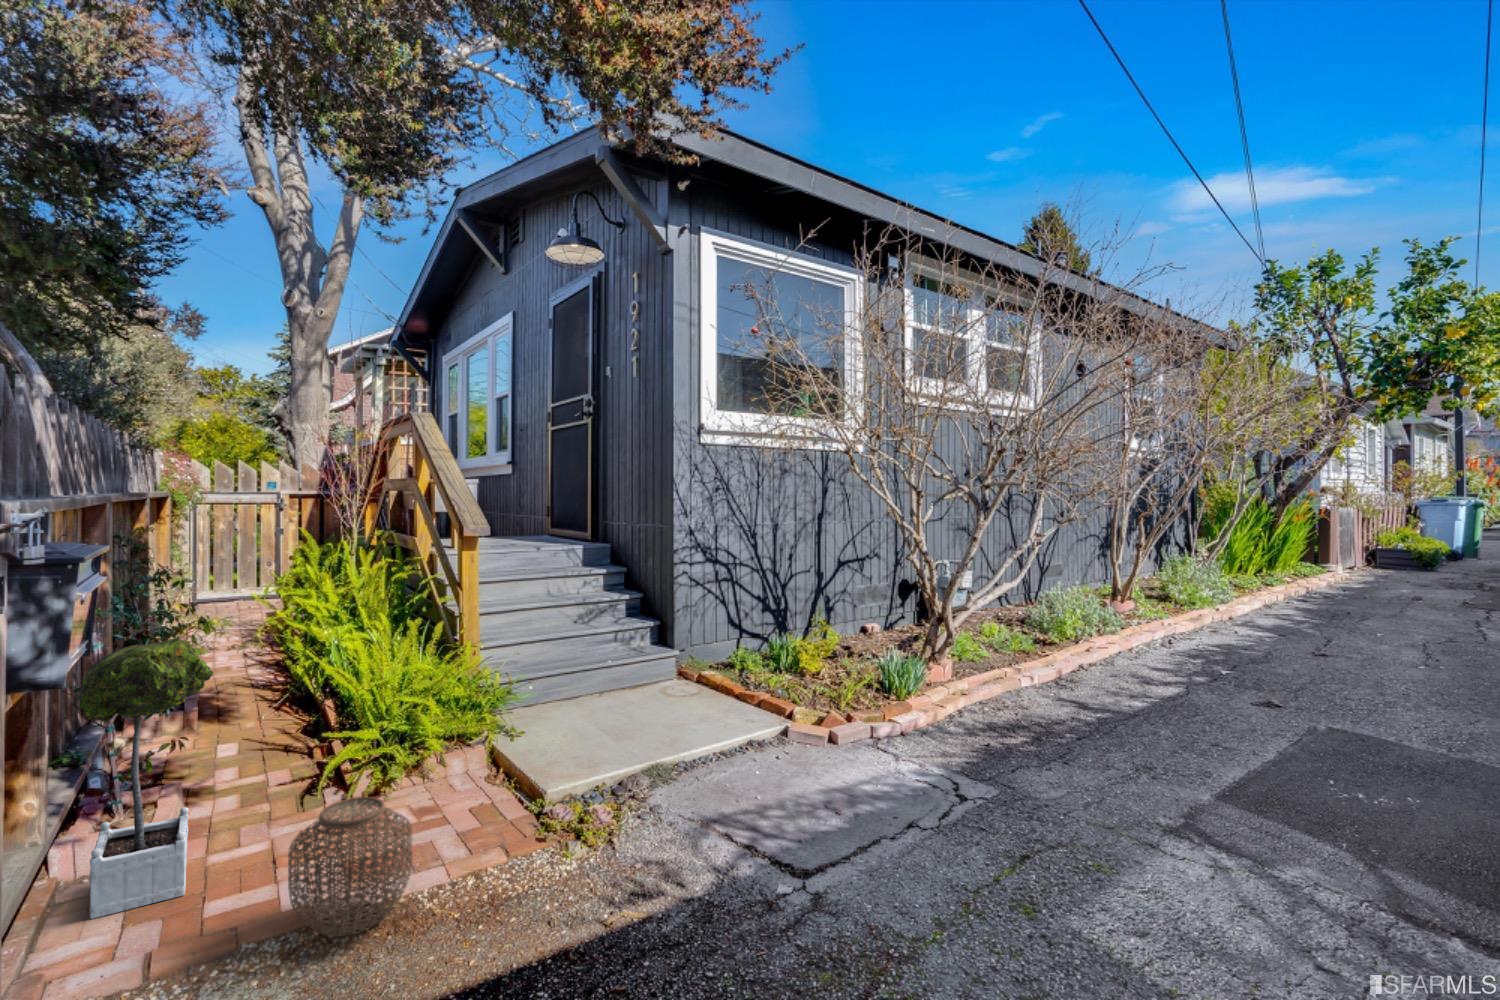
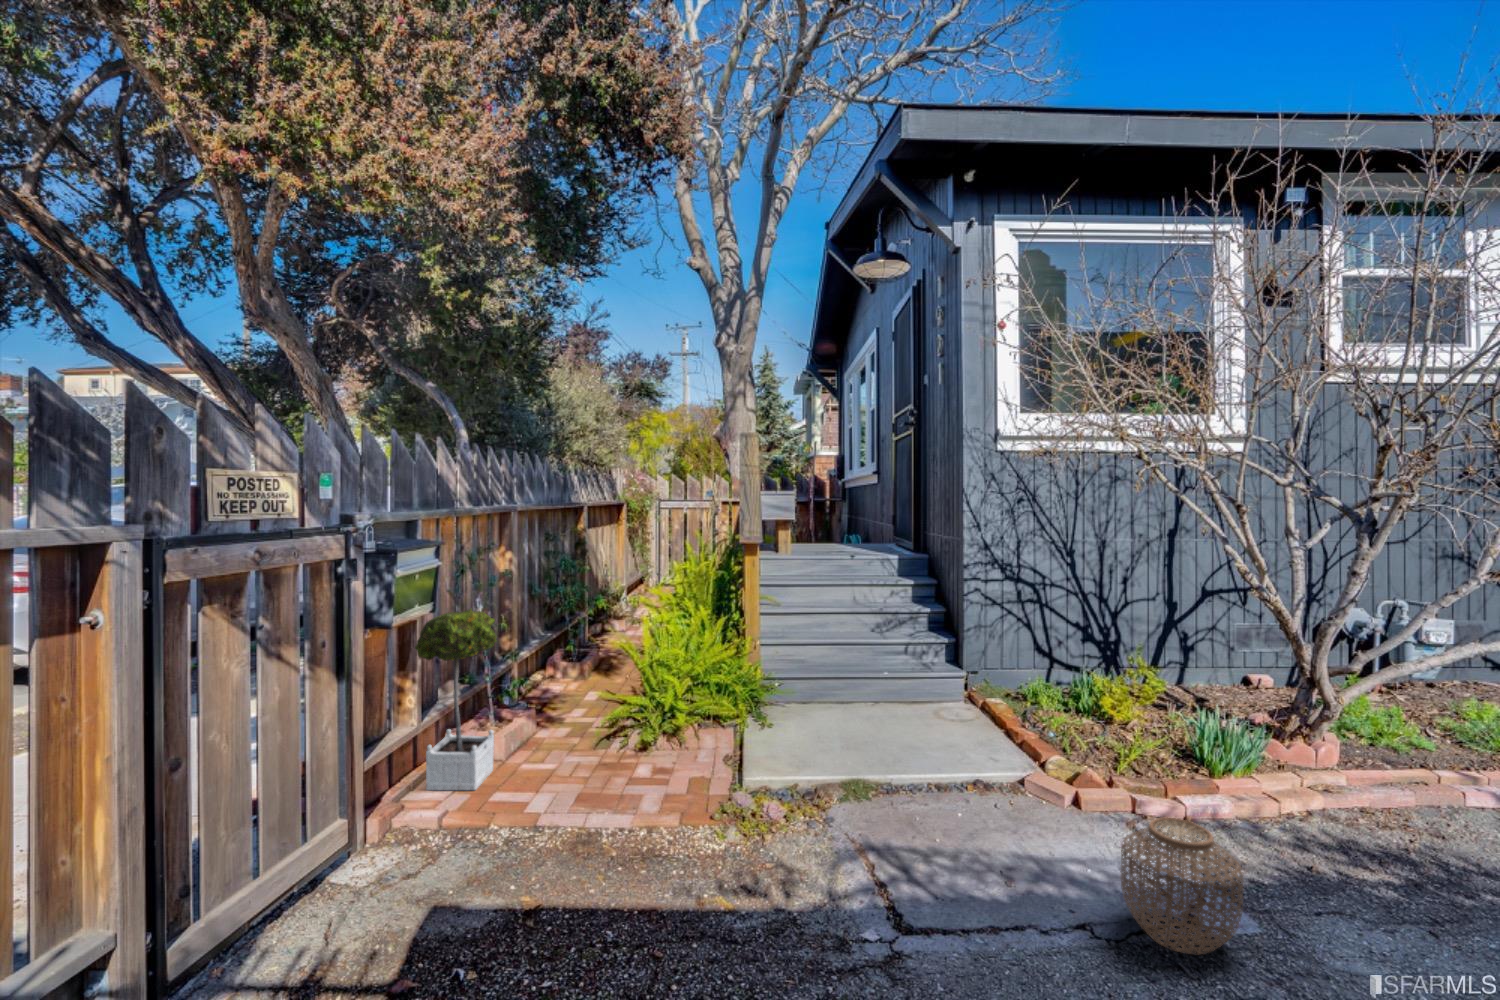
woven basket: present [288,797,412,936] -> present [1121,818,1243,954]

